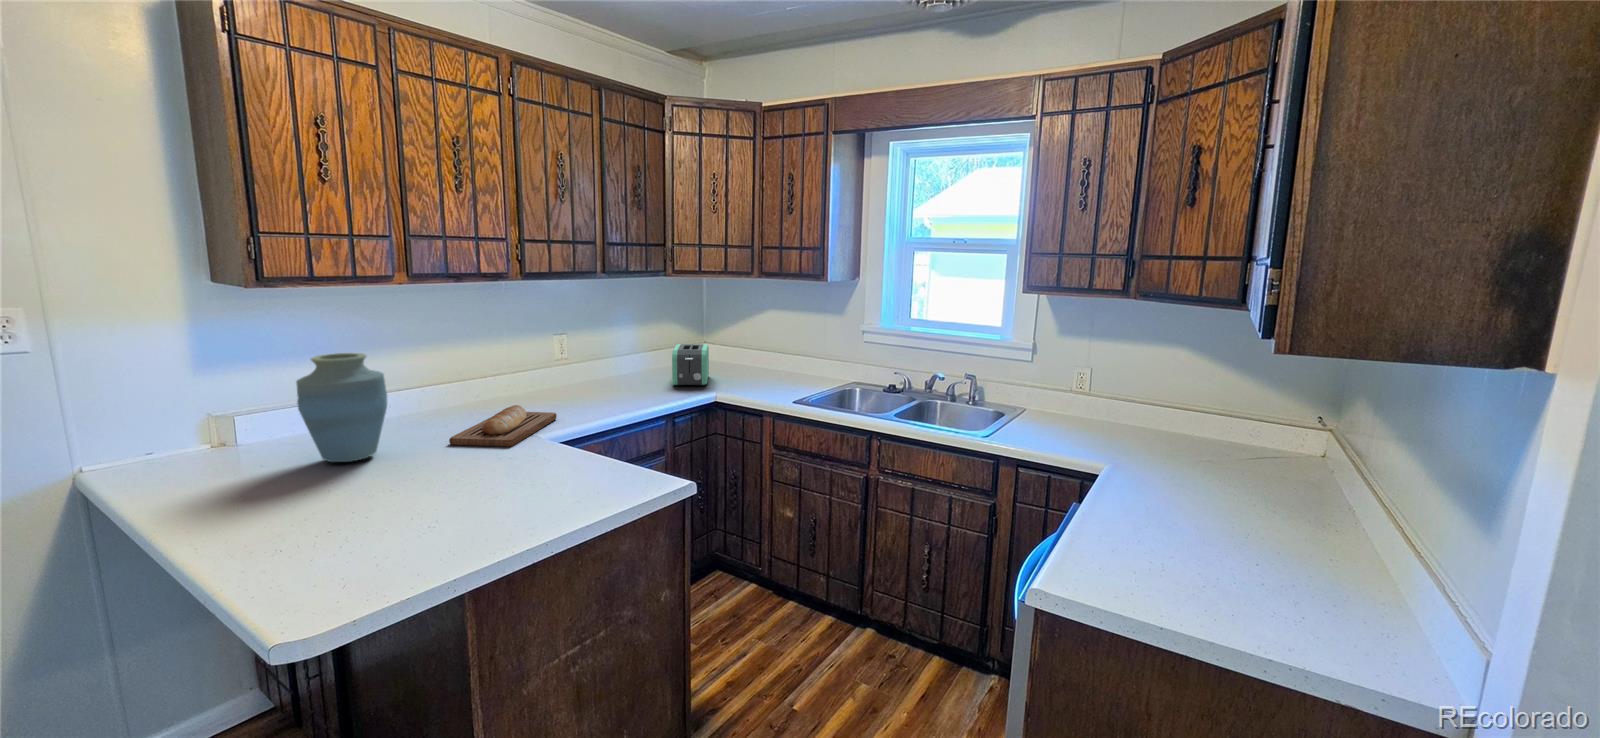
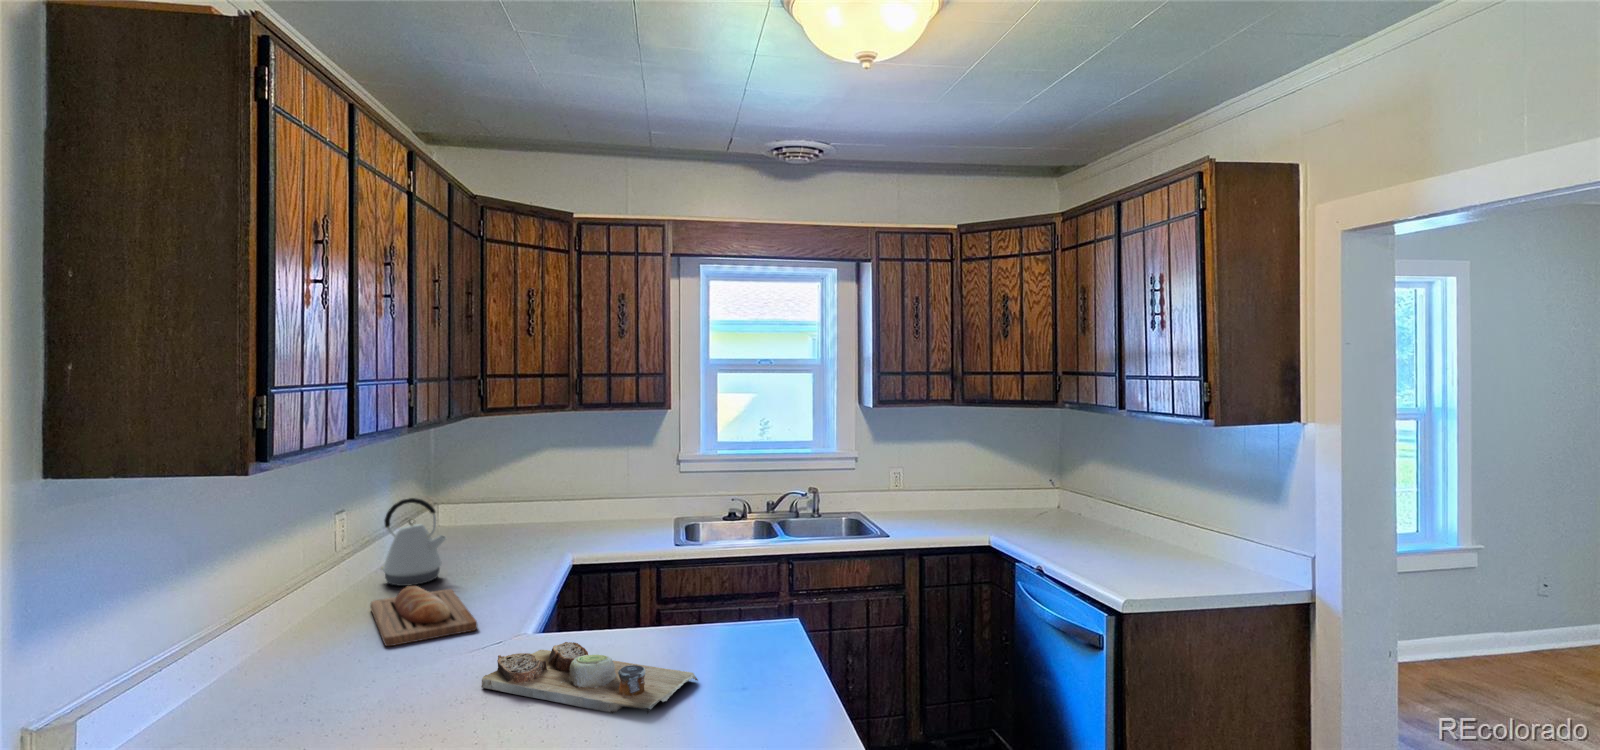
kettle: none [545,340,587,406] -> present [381,498,447,586]
toaster: present [672,344,709,386] -> none [476,490,541,543]
vase: present [296,353,387,462] -> none [216,533,345,700]
cutting board: none [413,468,515,544] -> present [481,642,698,714]

